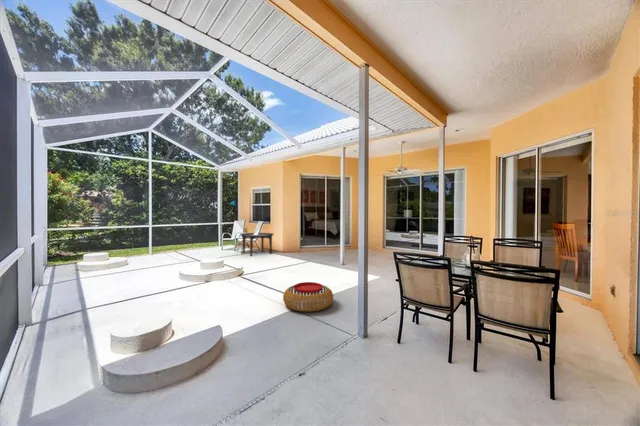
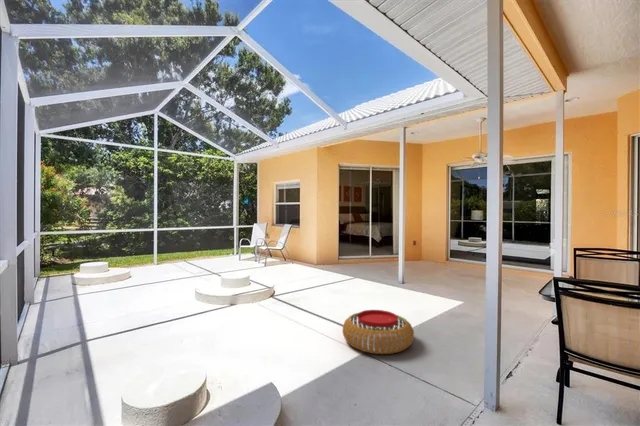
round table: present [241,233,273,256] -> none [264,239,306,268]

